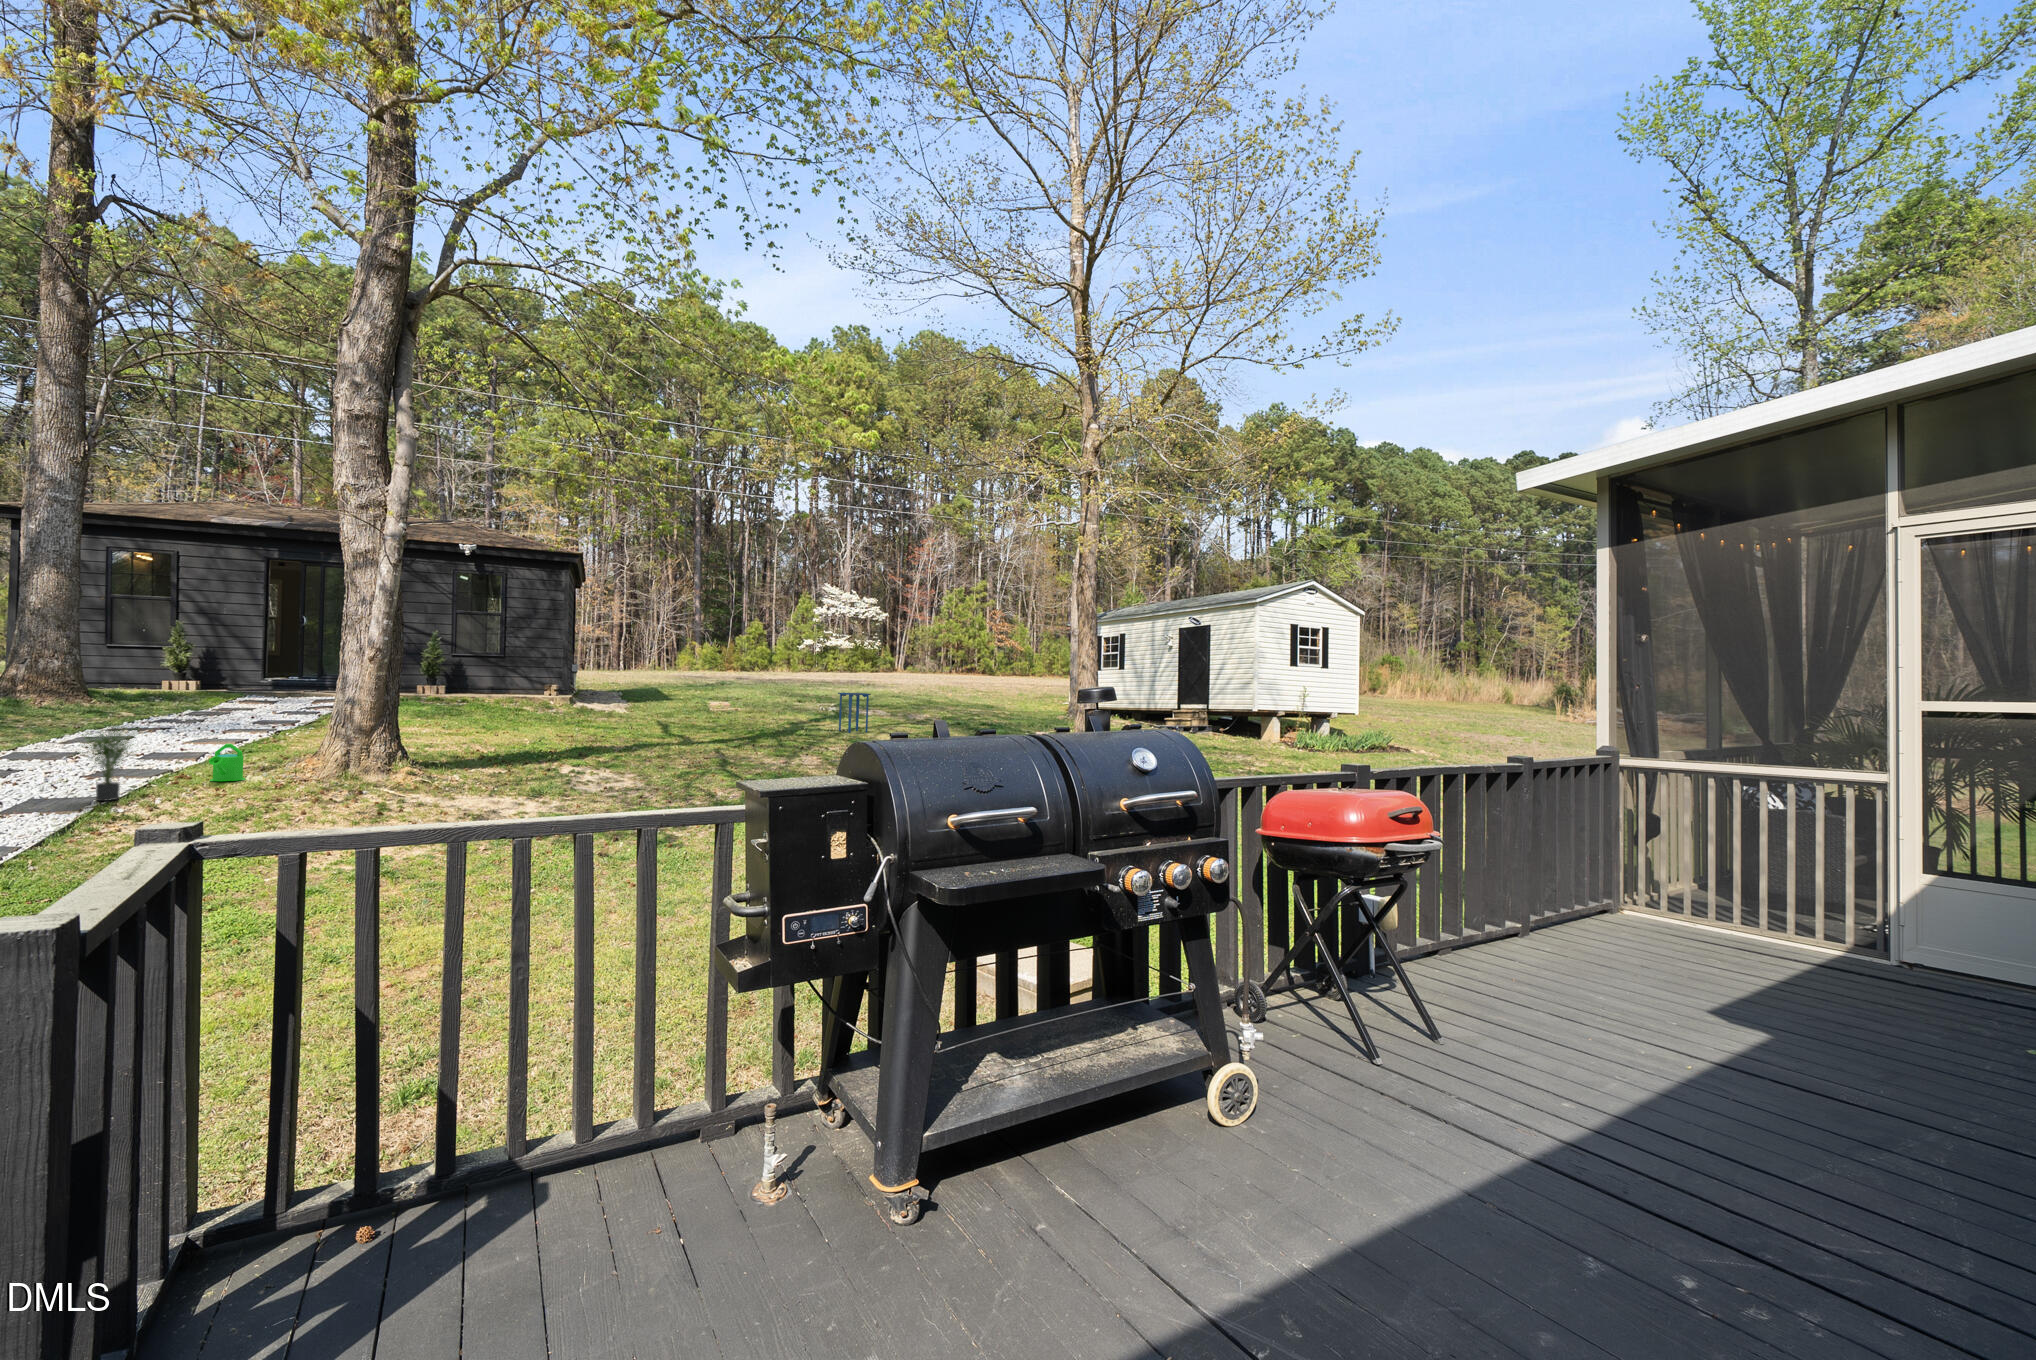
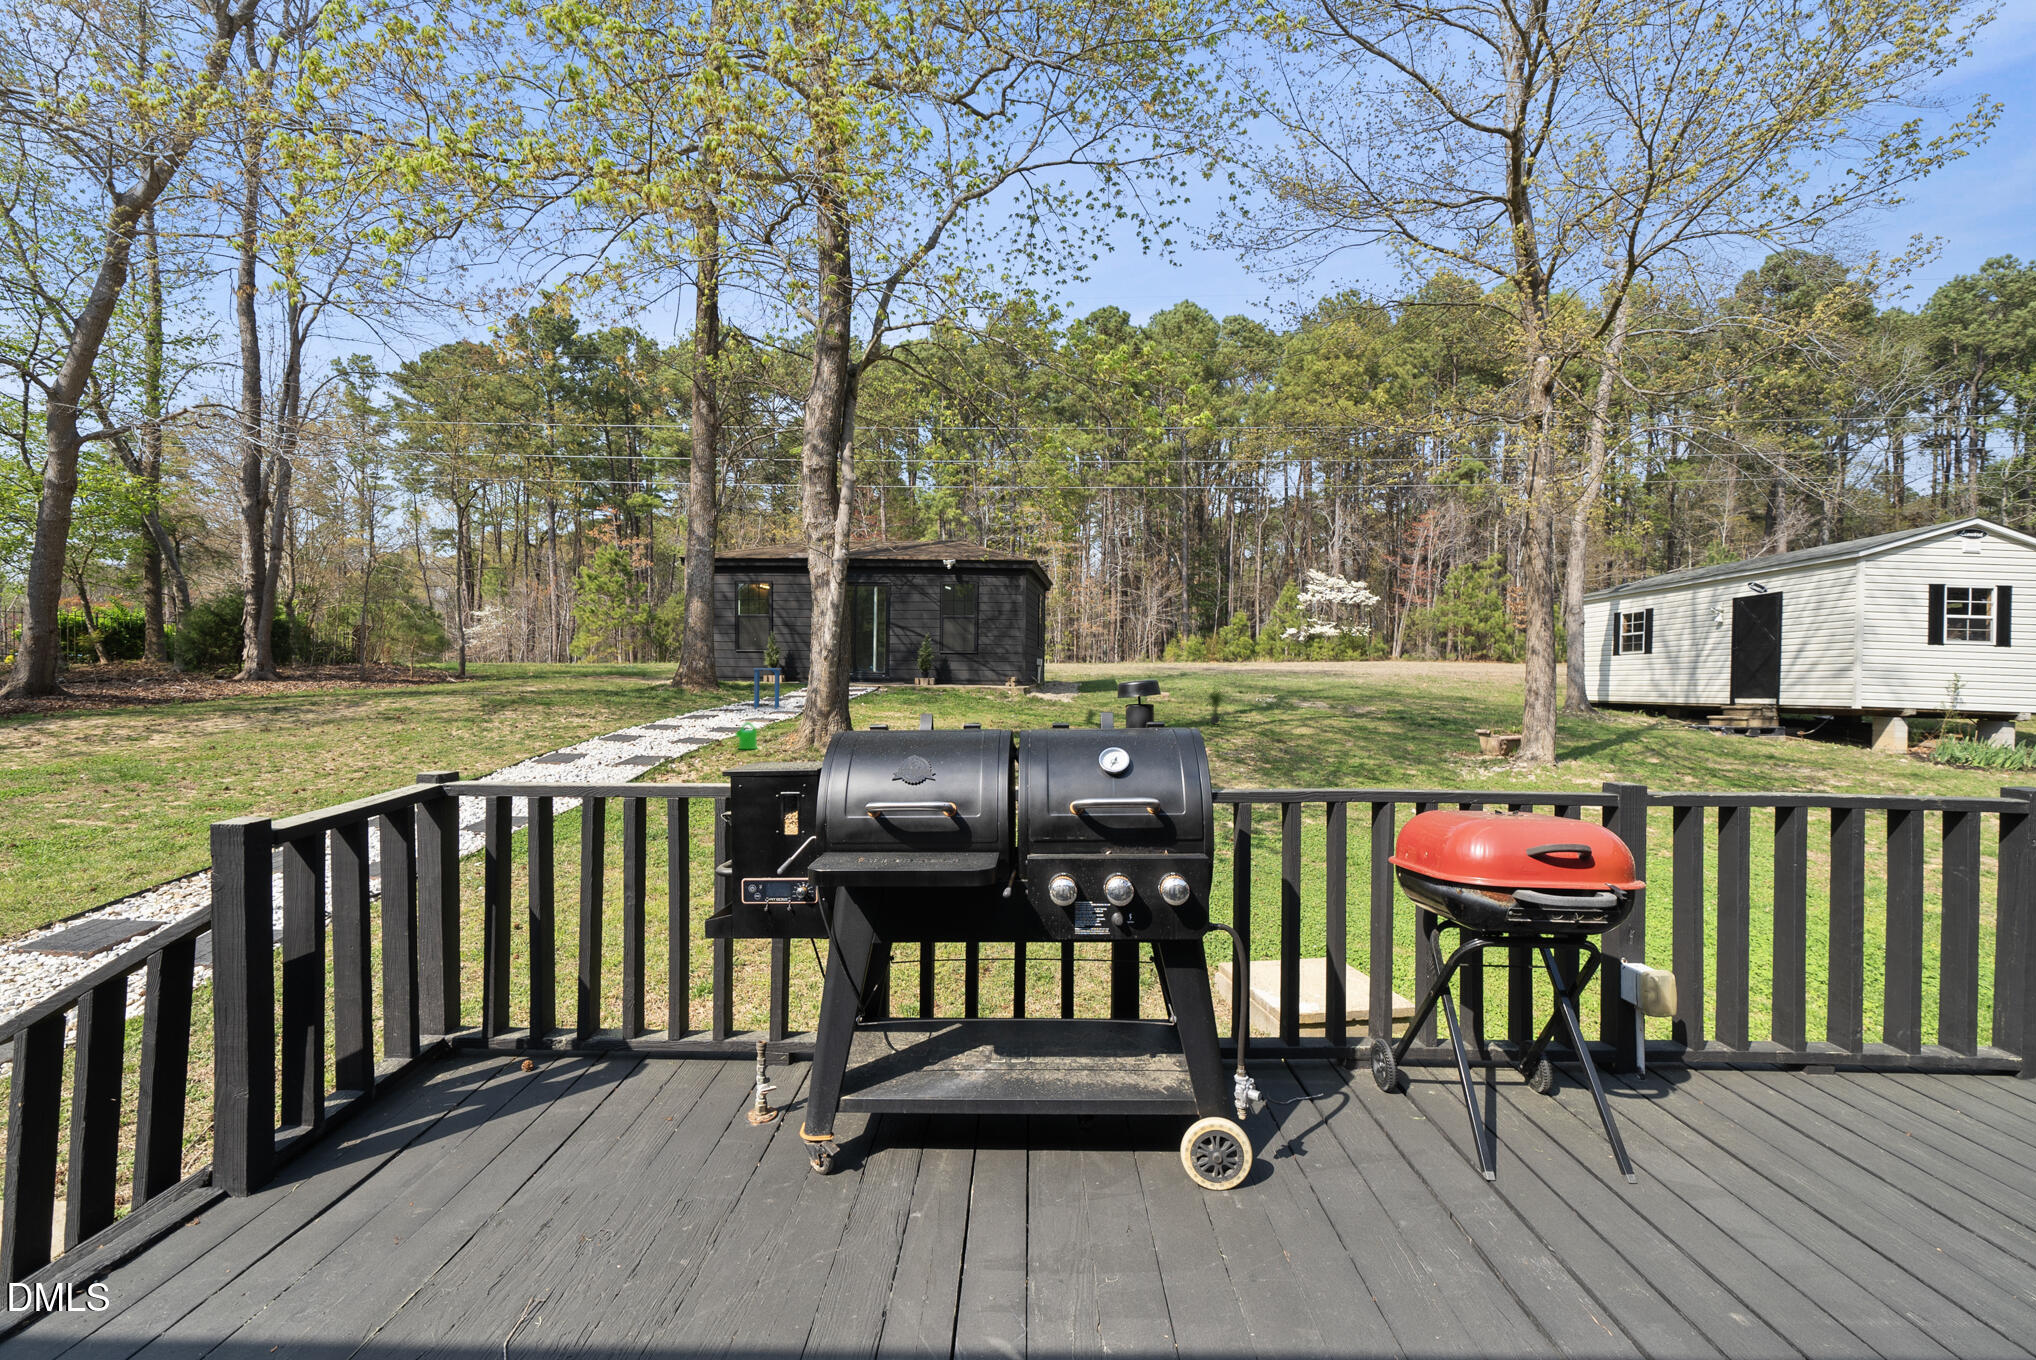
side table: present [838,692,871,733] -> present [753,668,781,709]
potted plant: present [80,724,135,801] -> present [1205,687,1224,724]

